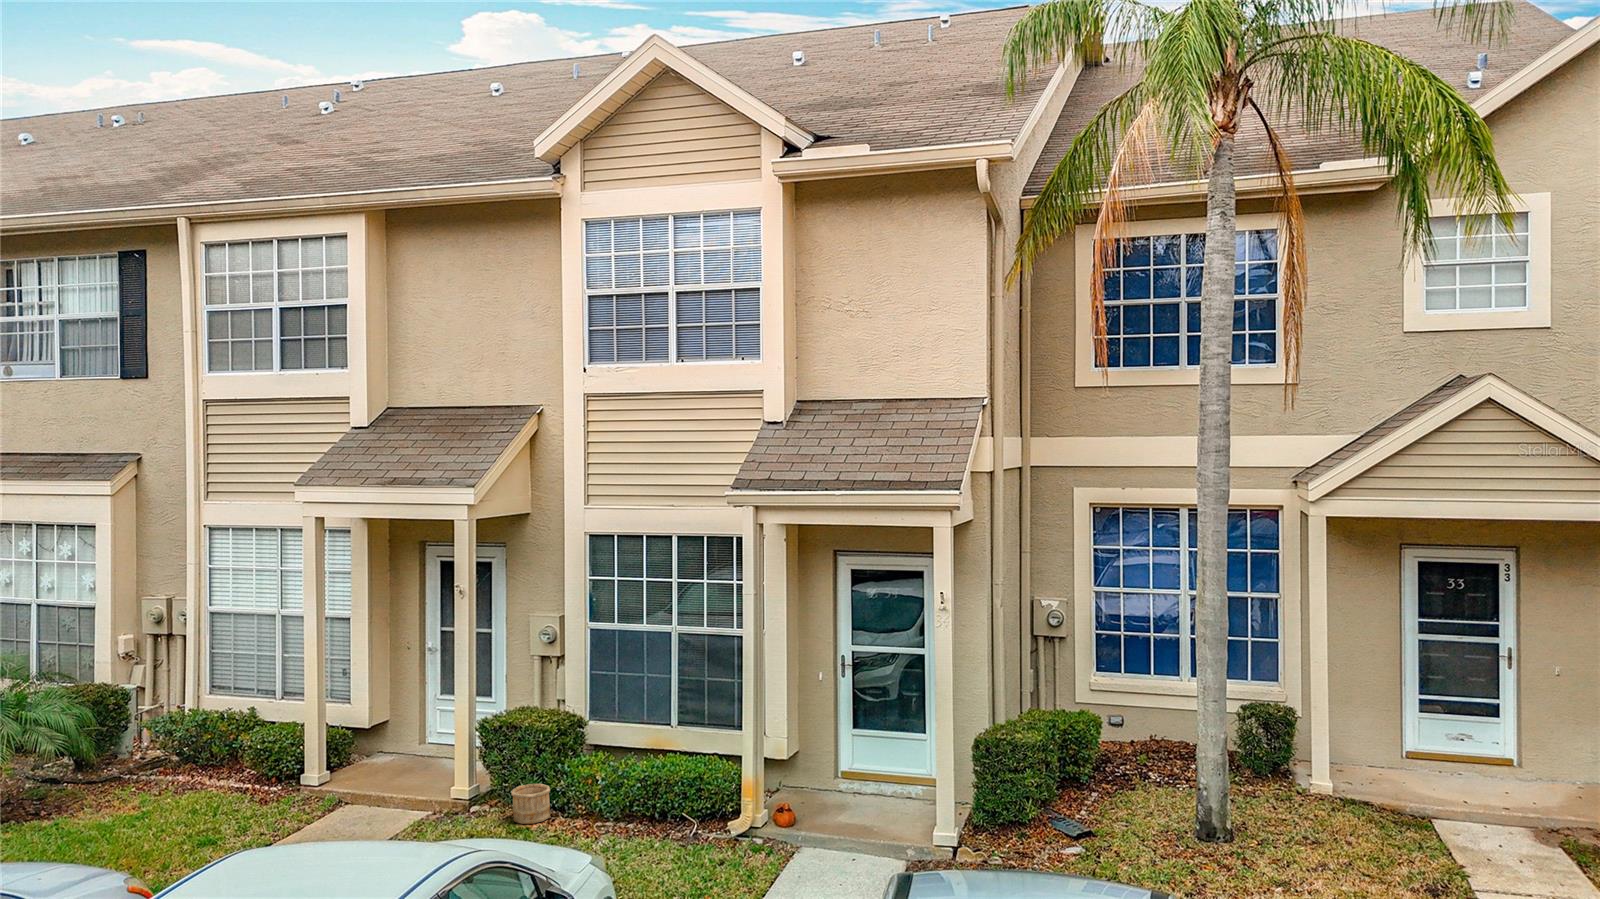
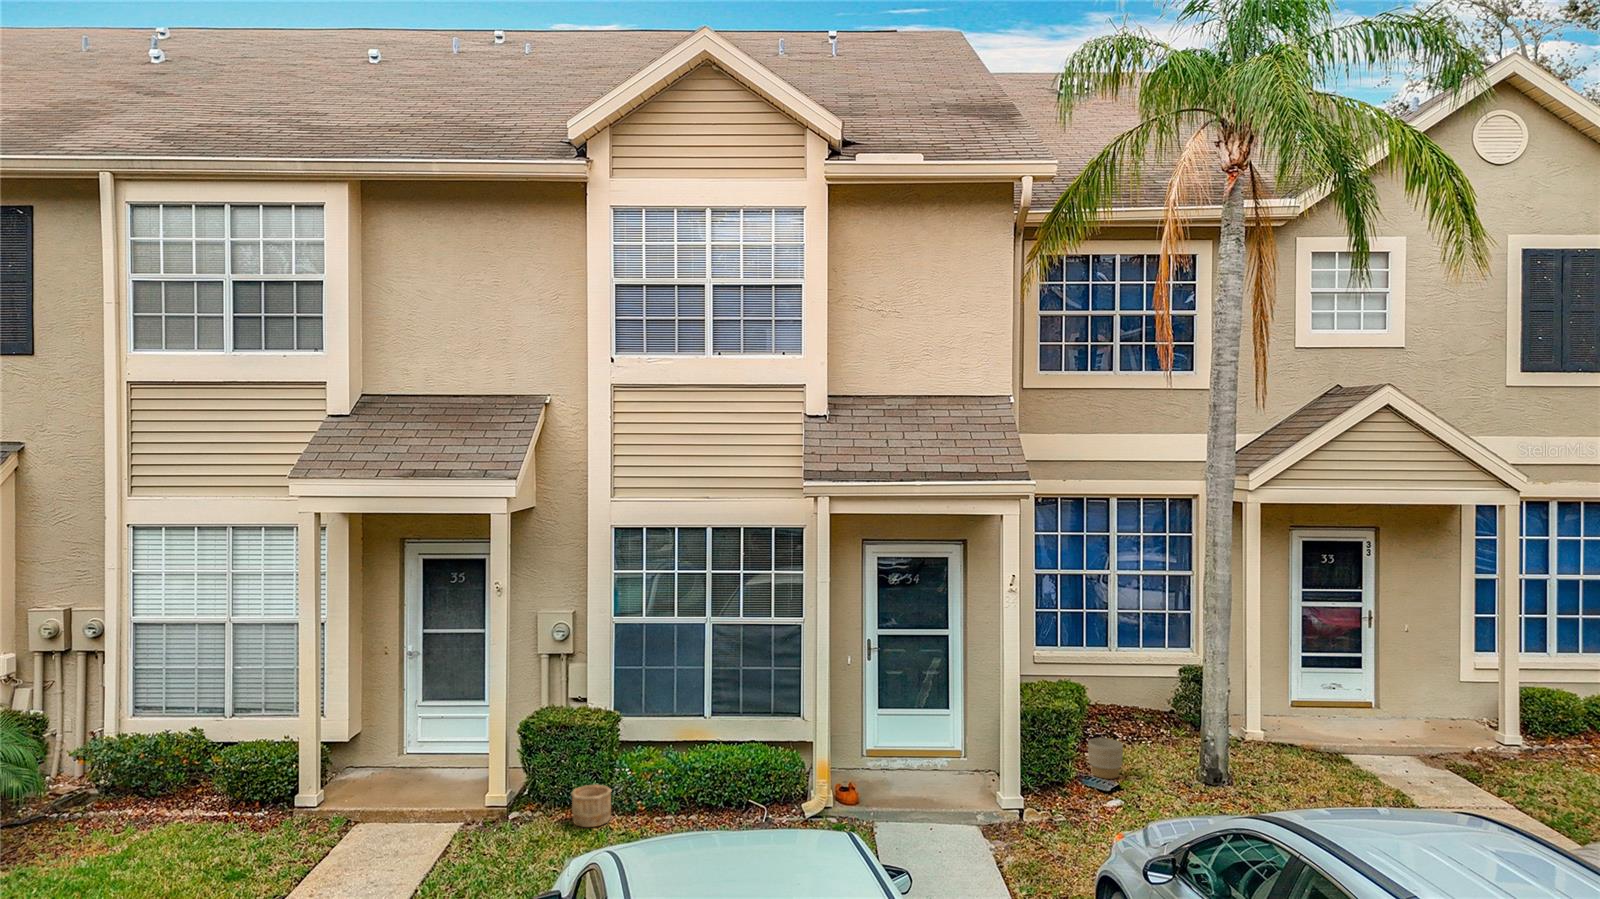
planter: none [1054,779,1093,825] -> present [1088,738,1123,779]

